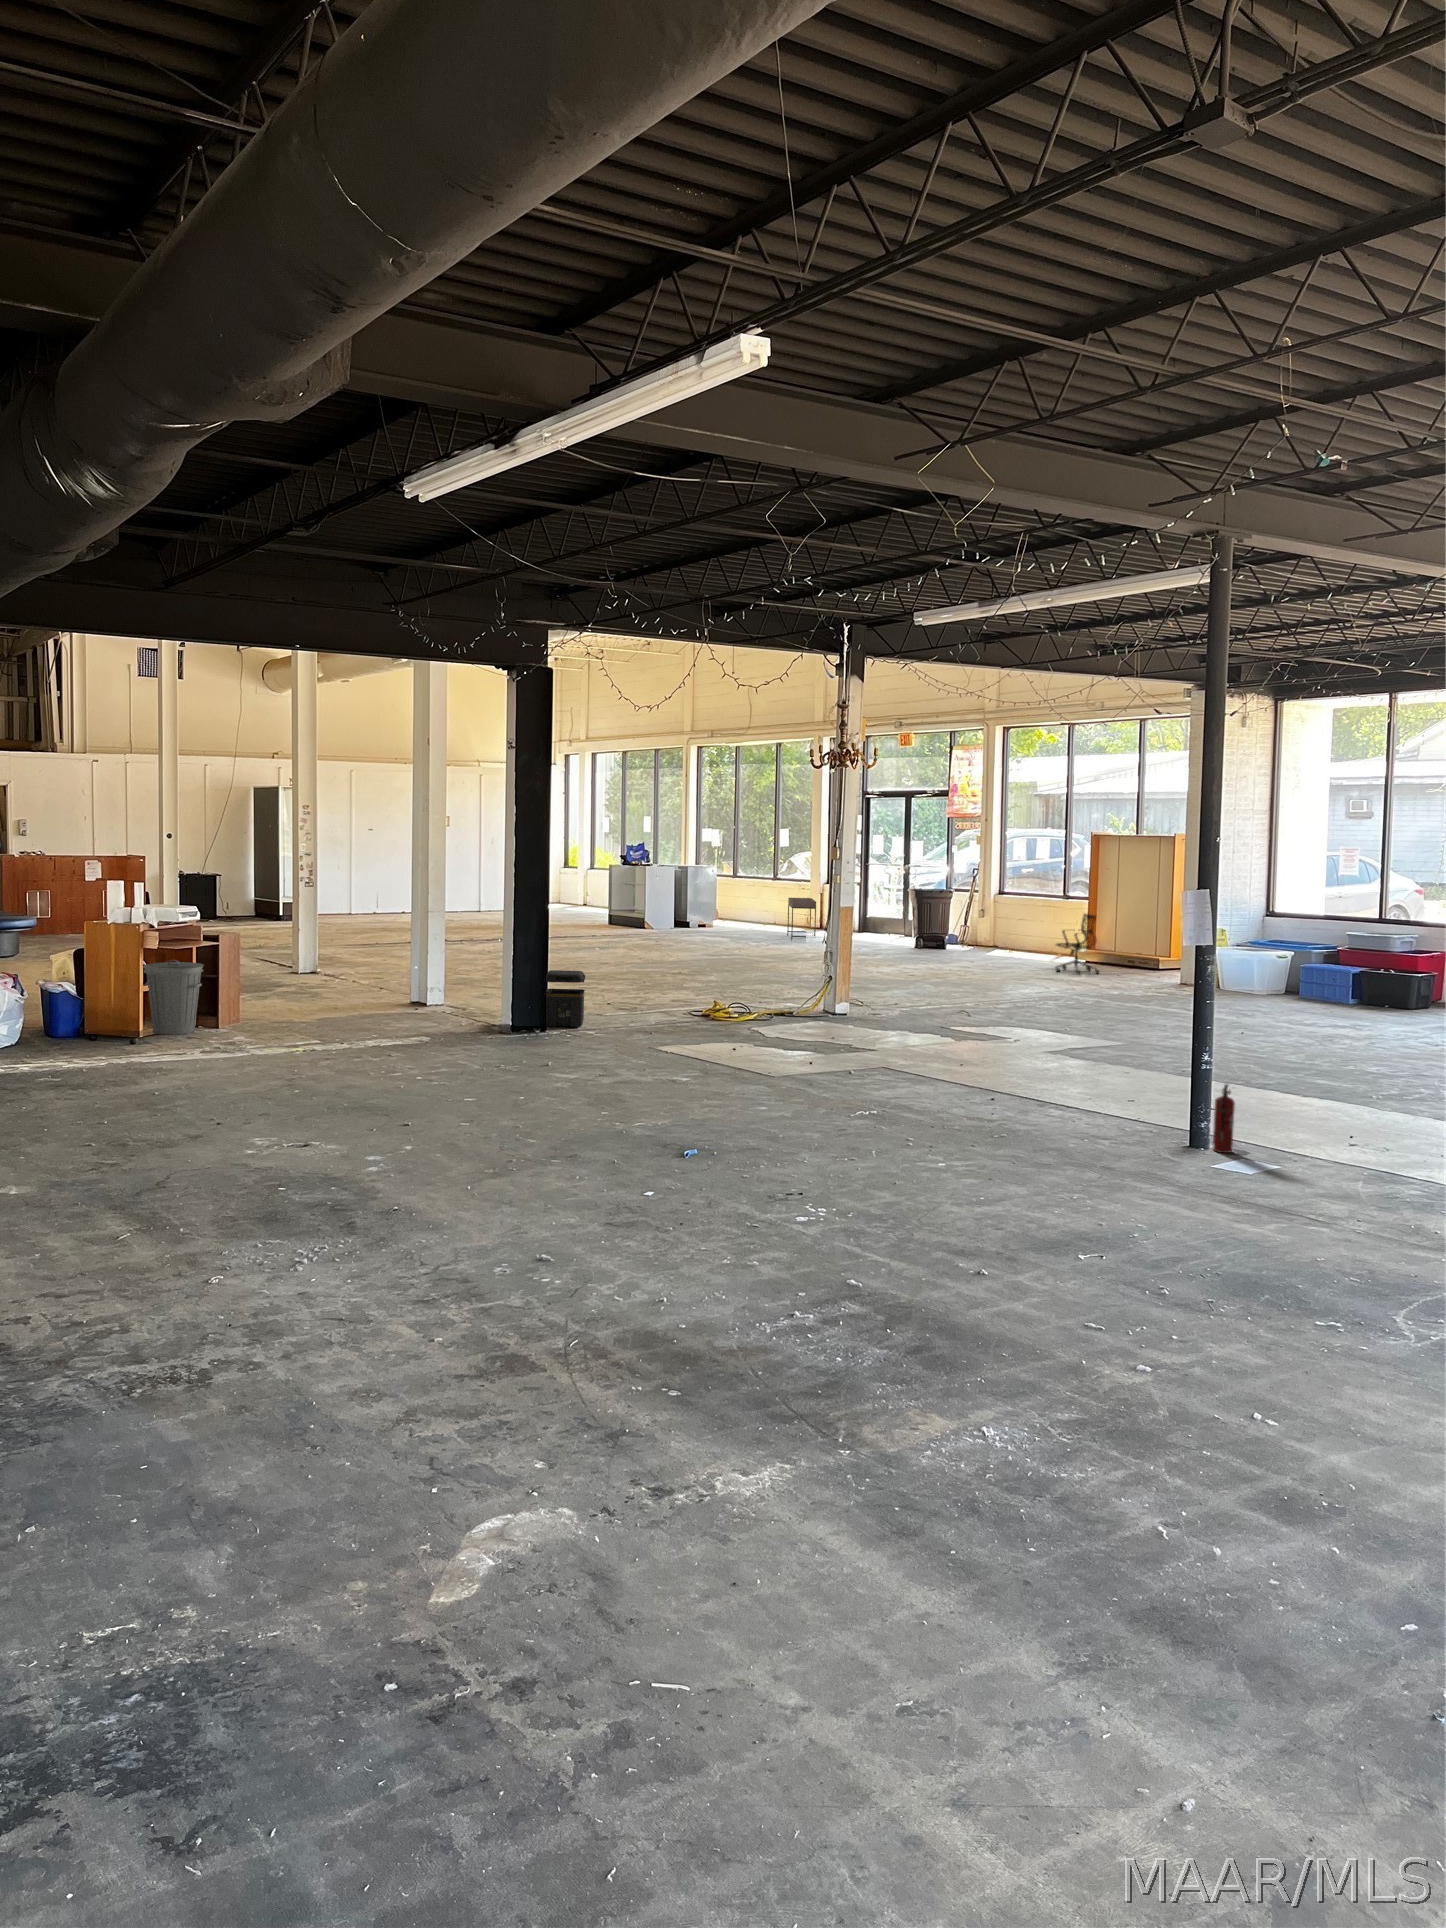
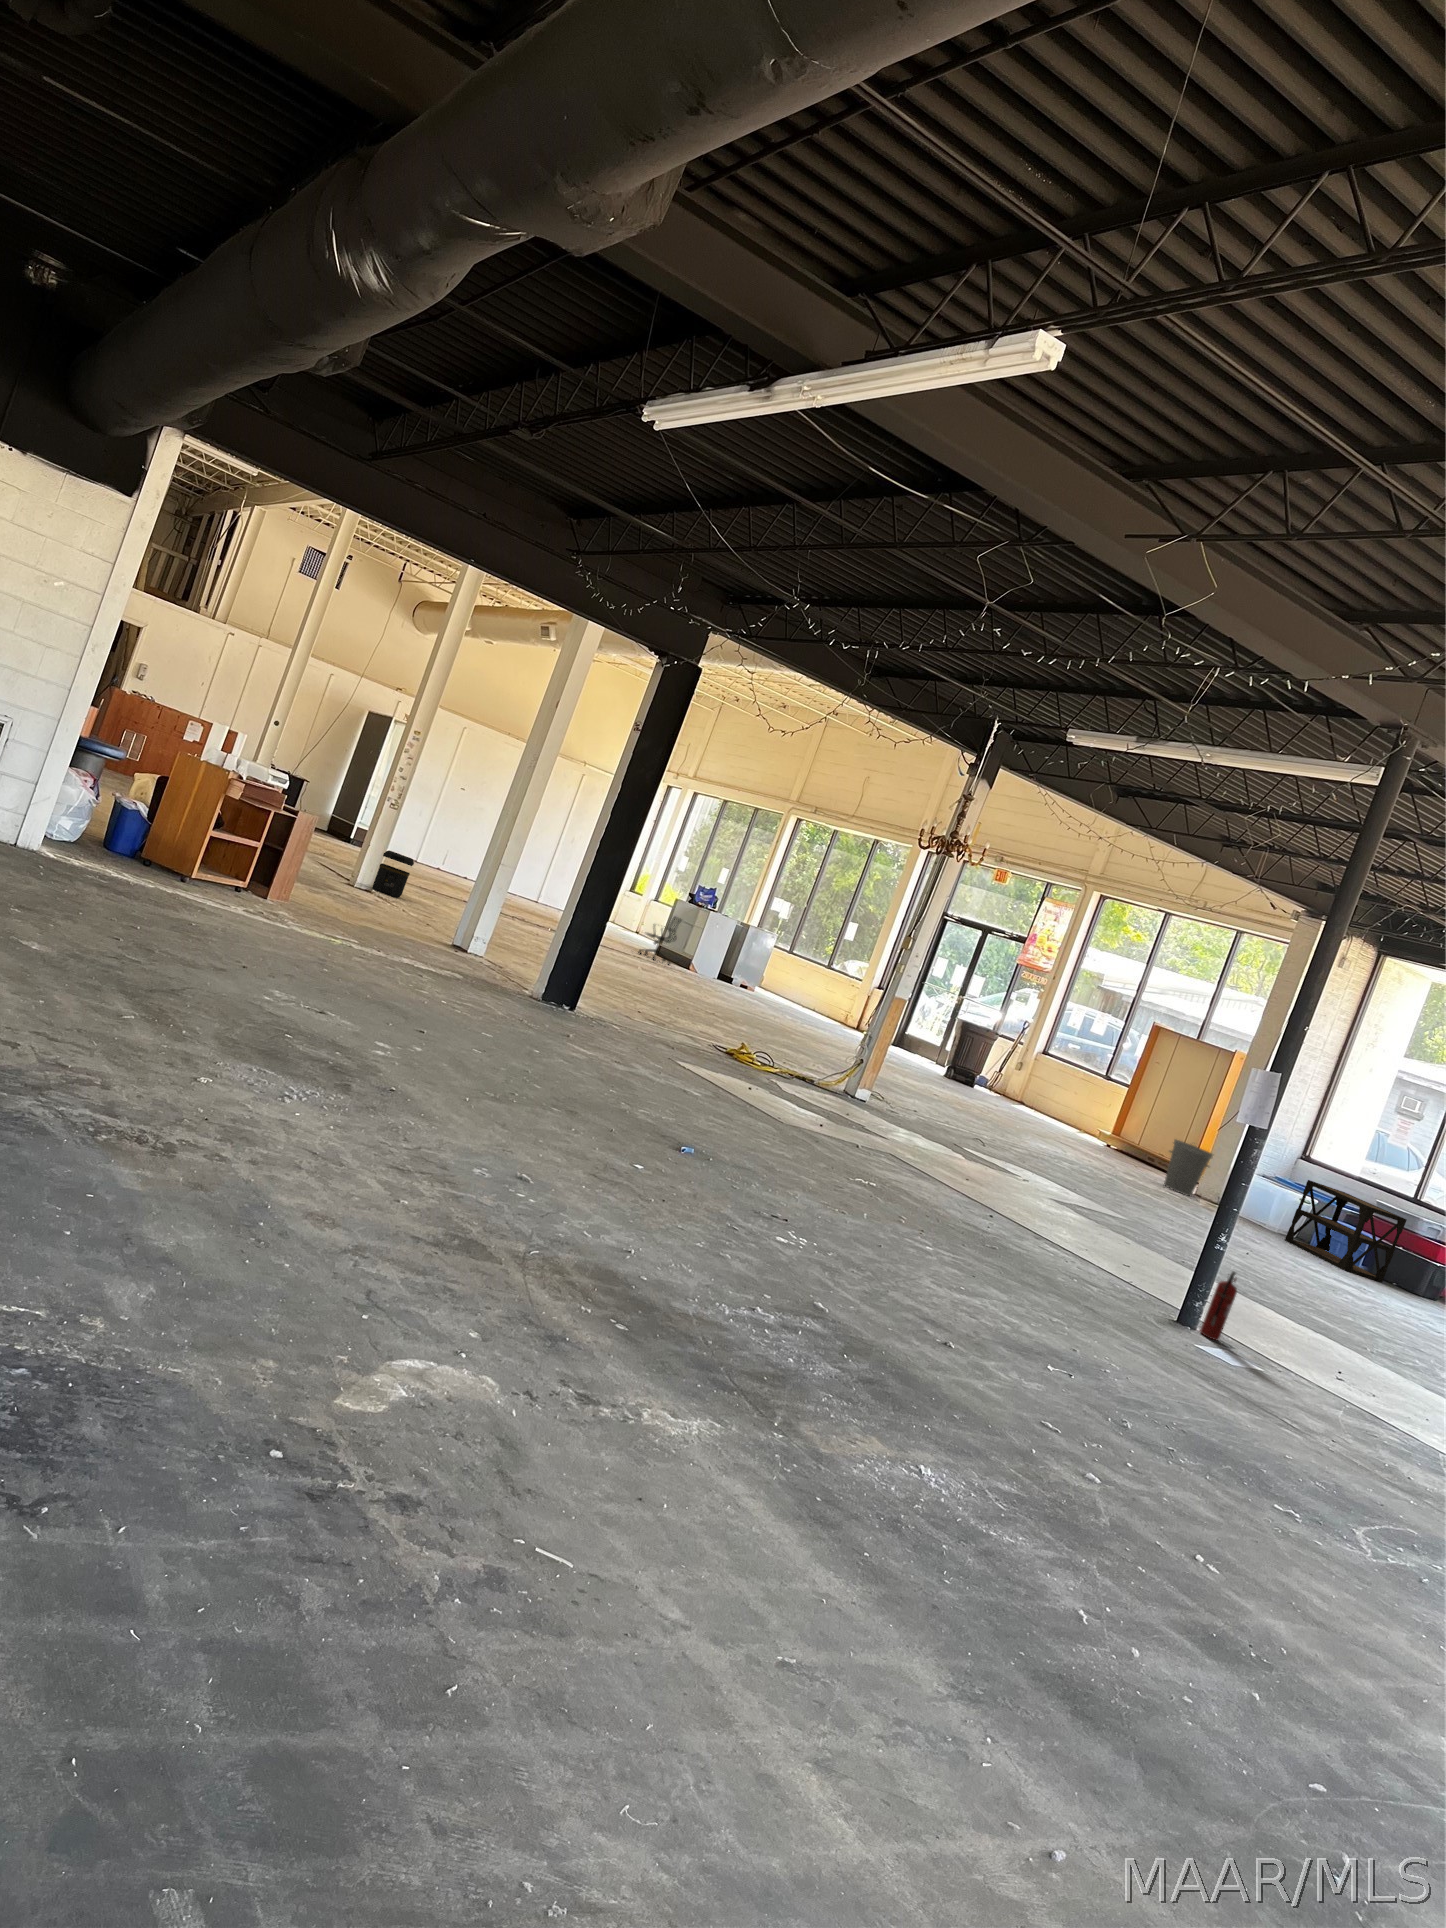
desk: present [787,898,816,940] -> none [822,987,861,1037]
office chair: present [1056,914,1099,974] -> present [639,917,681,965]
shelving unit: none [1277,937,1381,1012] -> present [1285,1180,1407,1282]
trash can: present [143,960,204,1035] -> present [1164,1139,1213,1196]
toolbox: present [545,970,585,1027] -> present [373,850,414,898]

